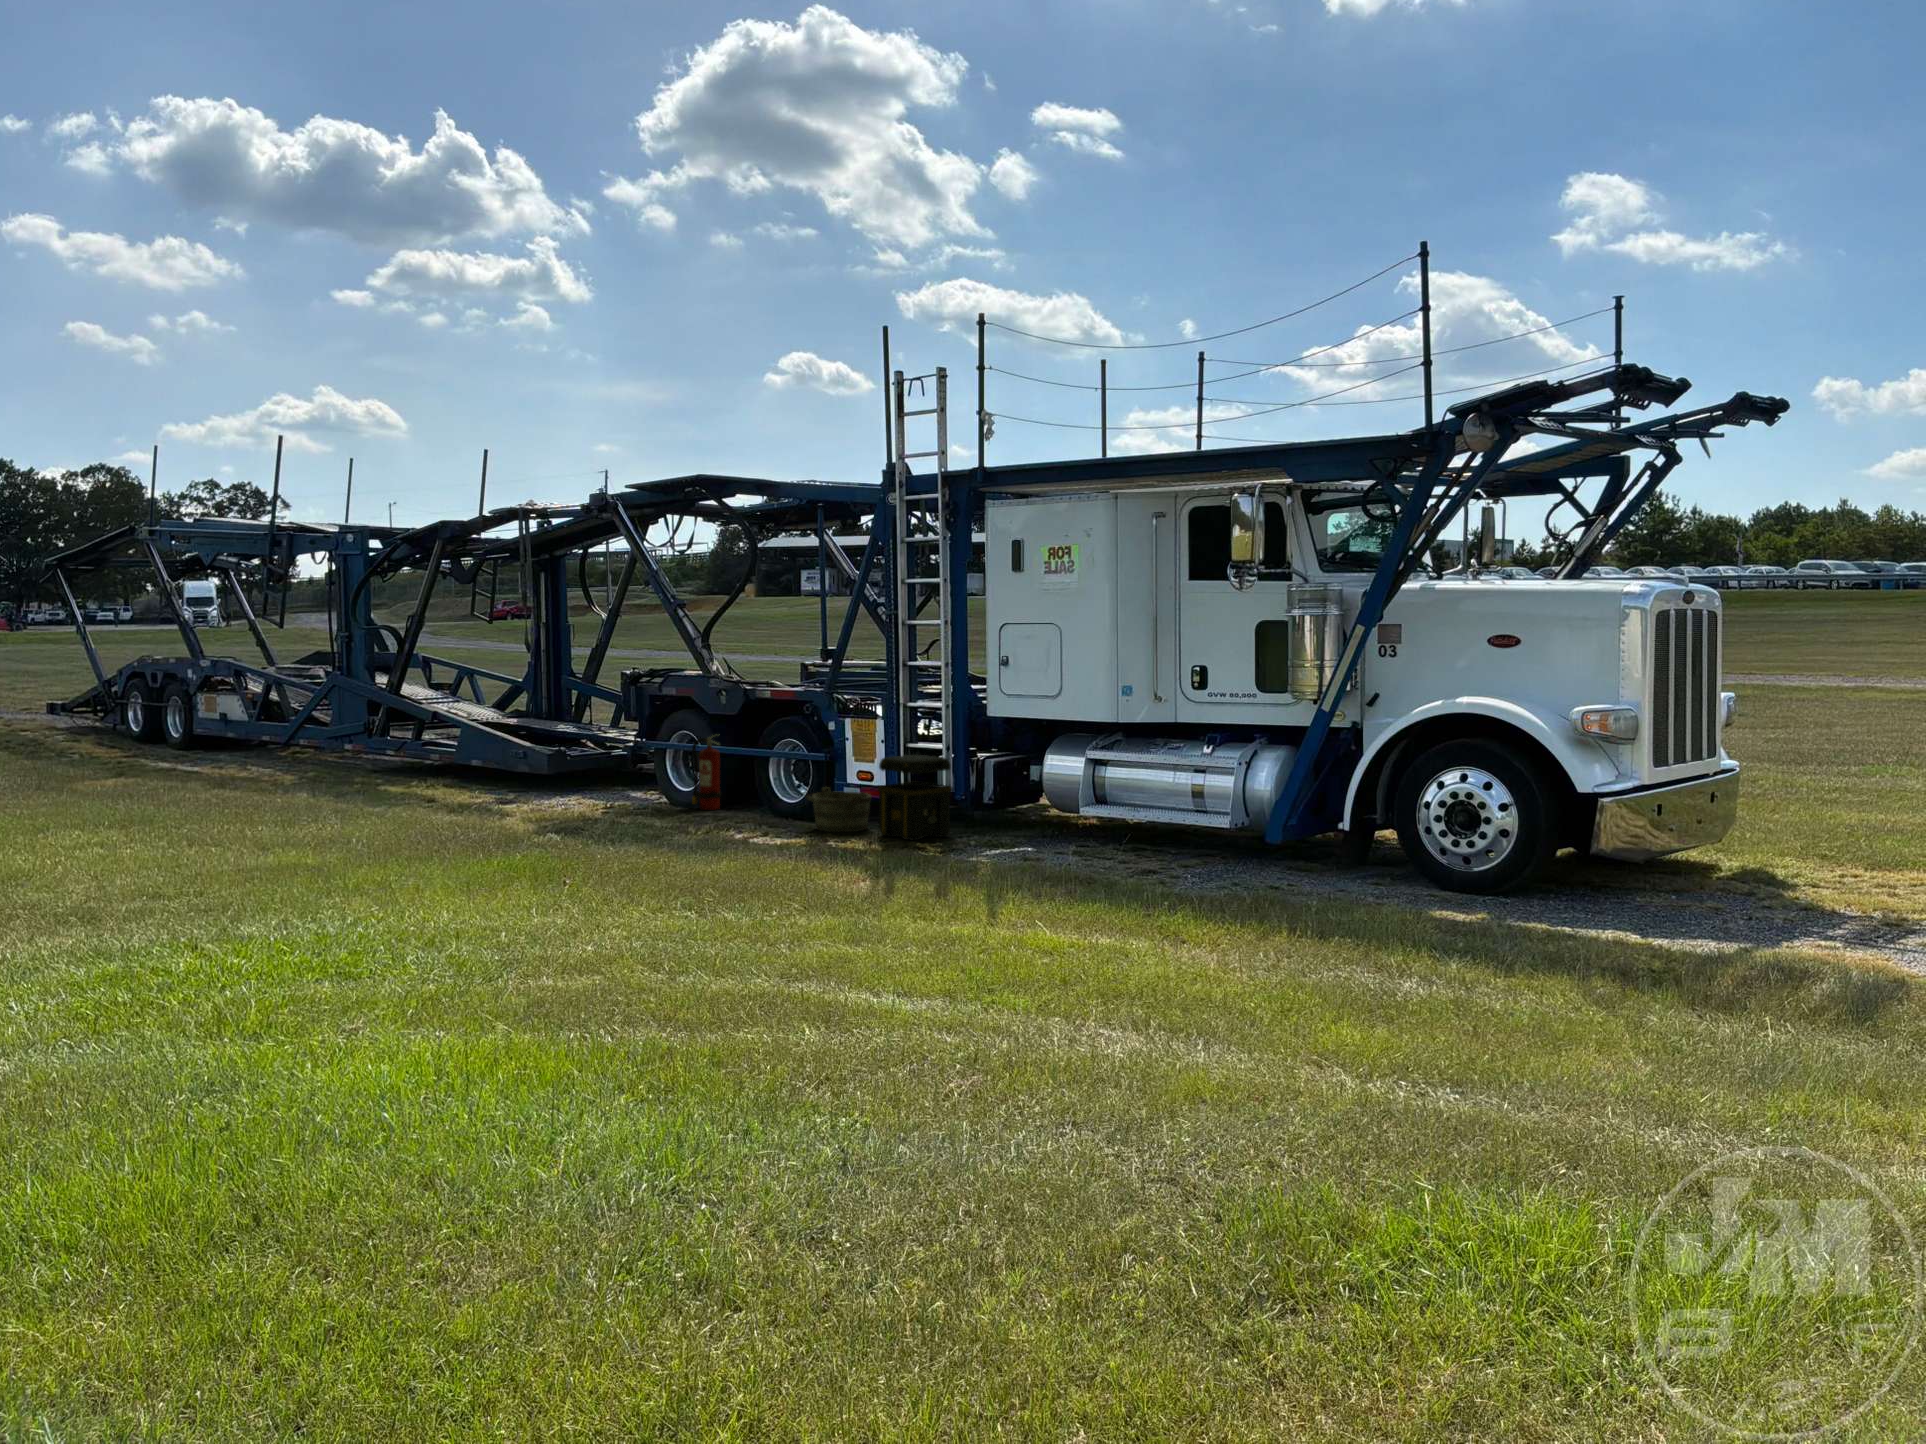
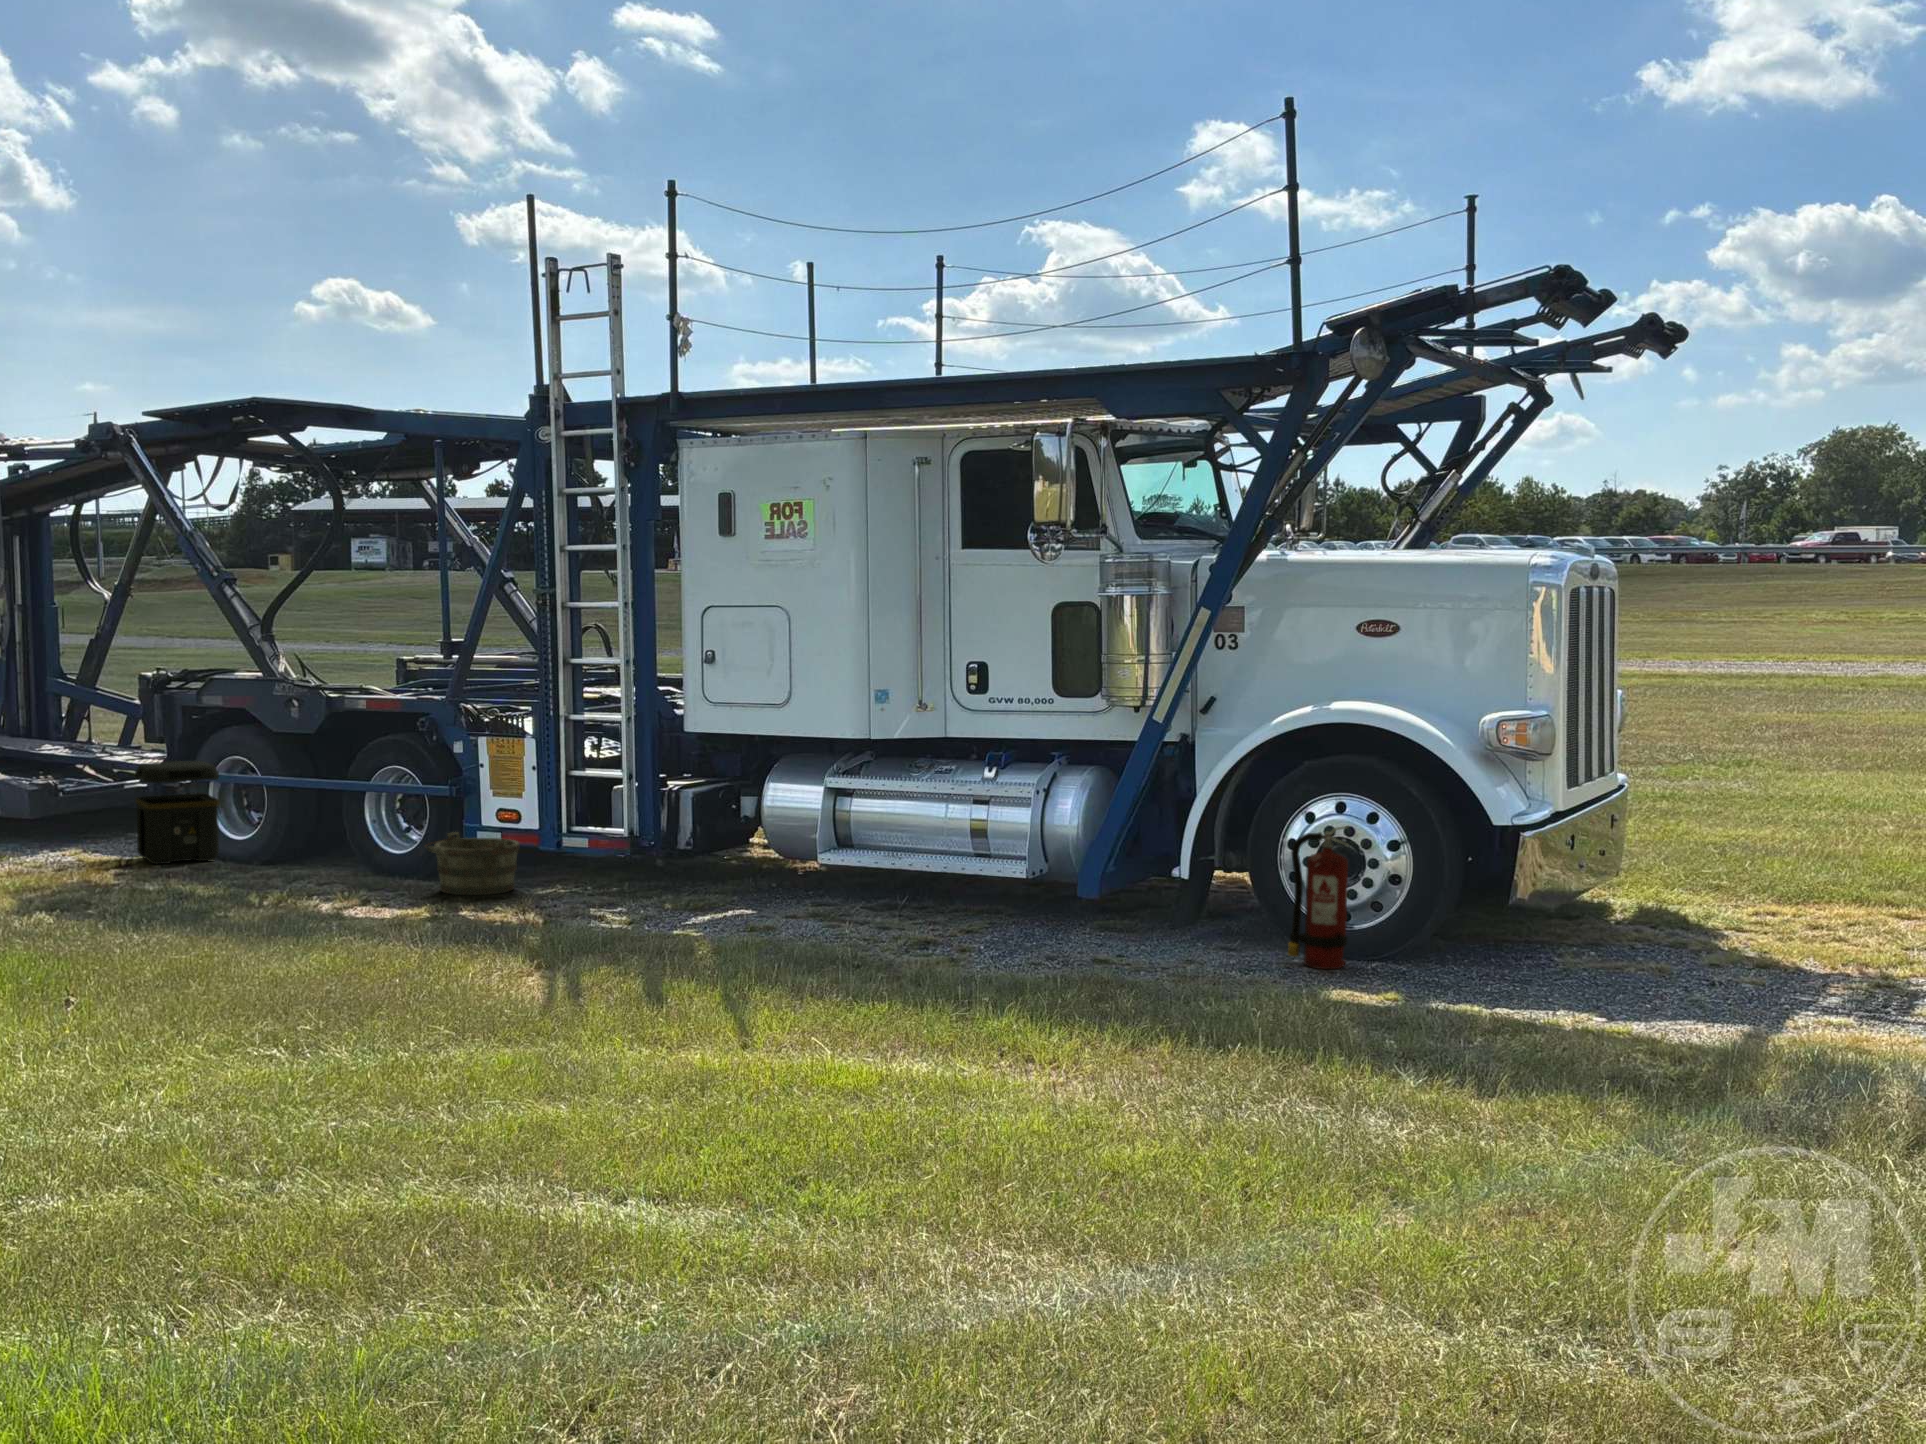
fire extinguisher: present [692,734,721,810] -> present [1288,826,1348,969]
toolbox: present [878,755,952,841] -> present [135,761,220,864]

